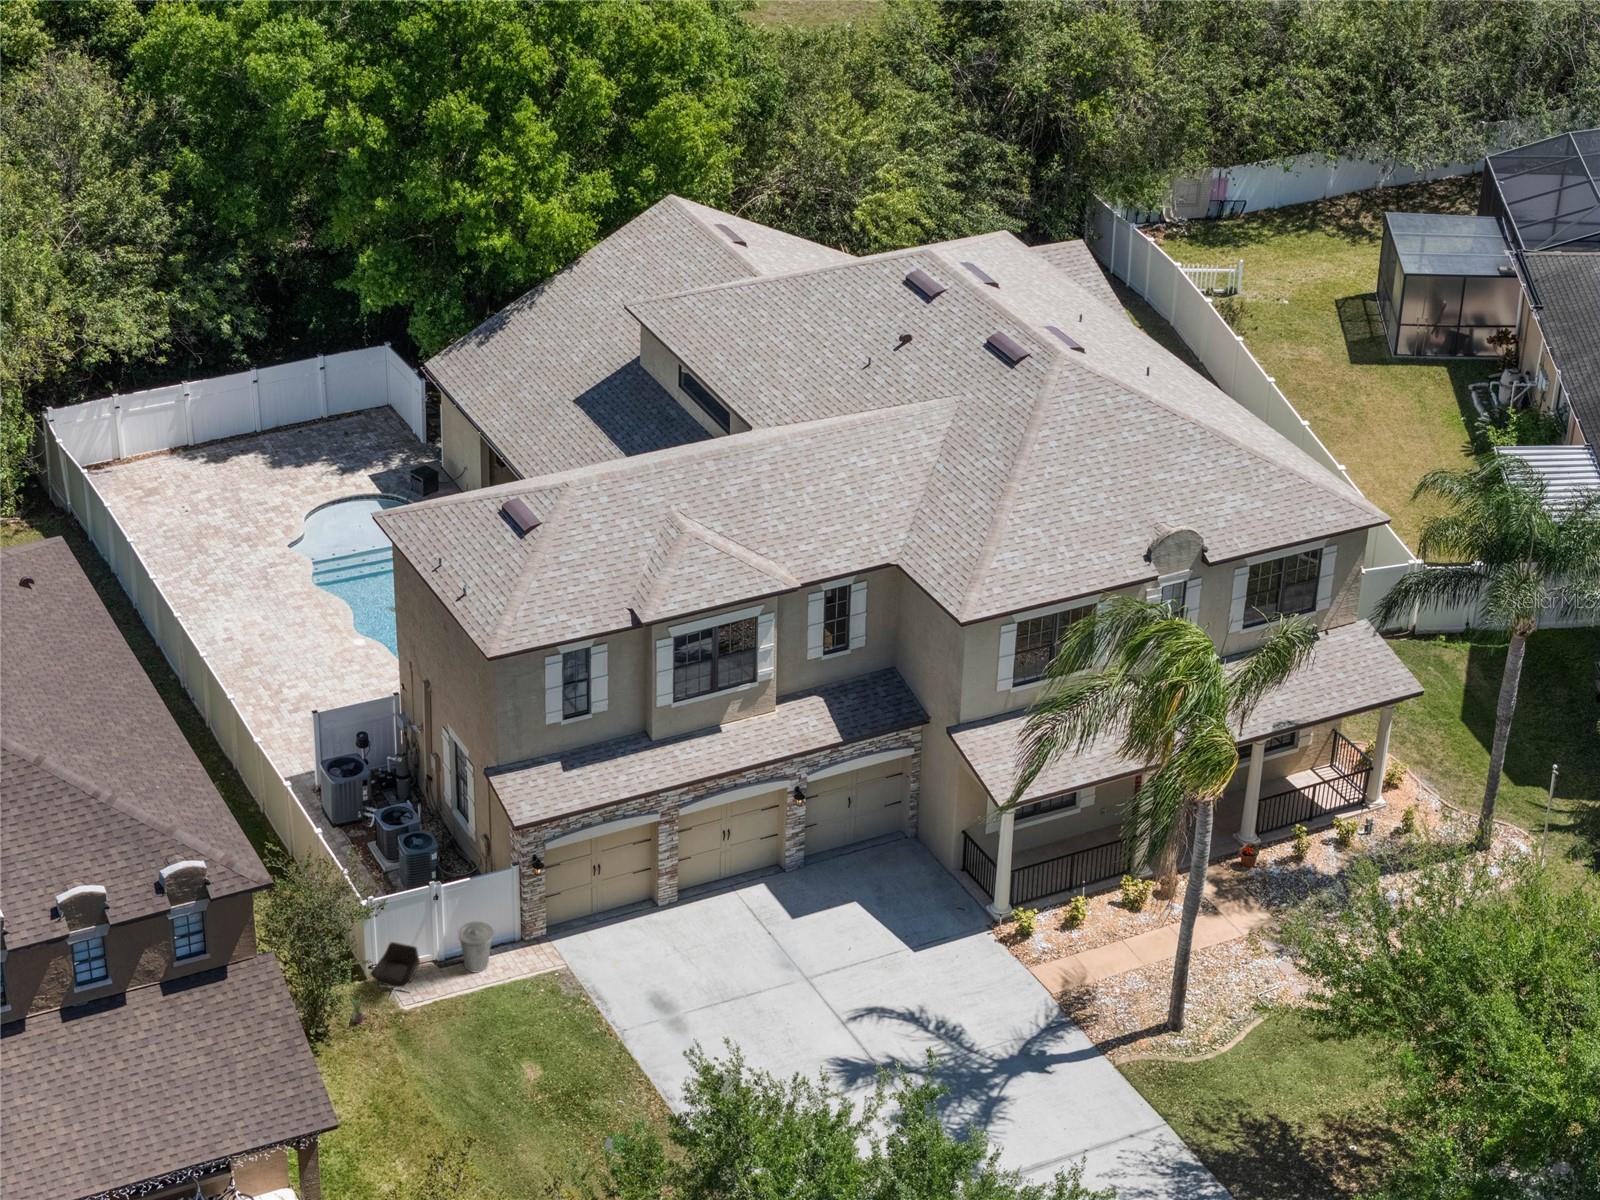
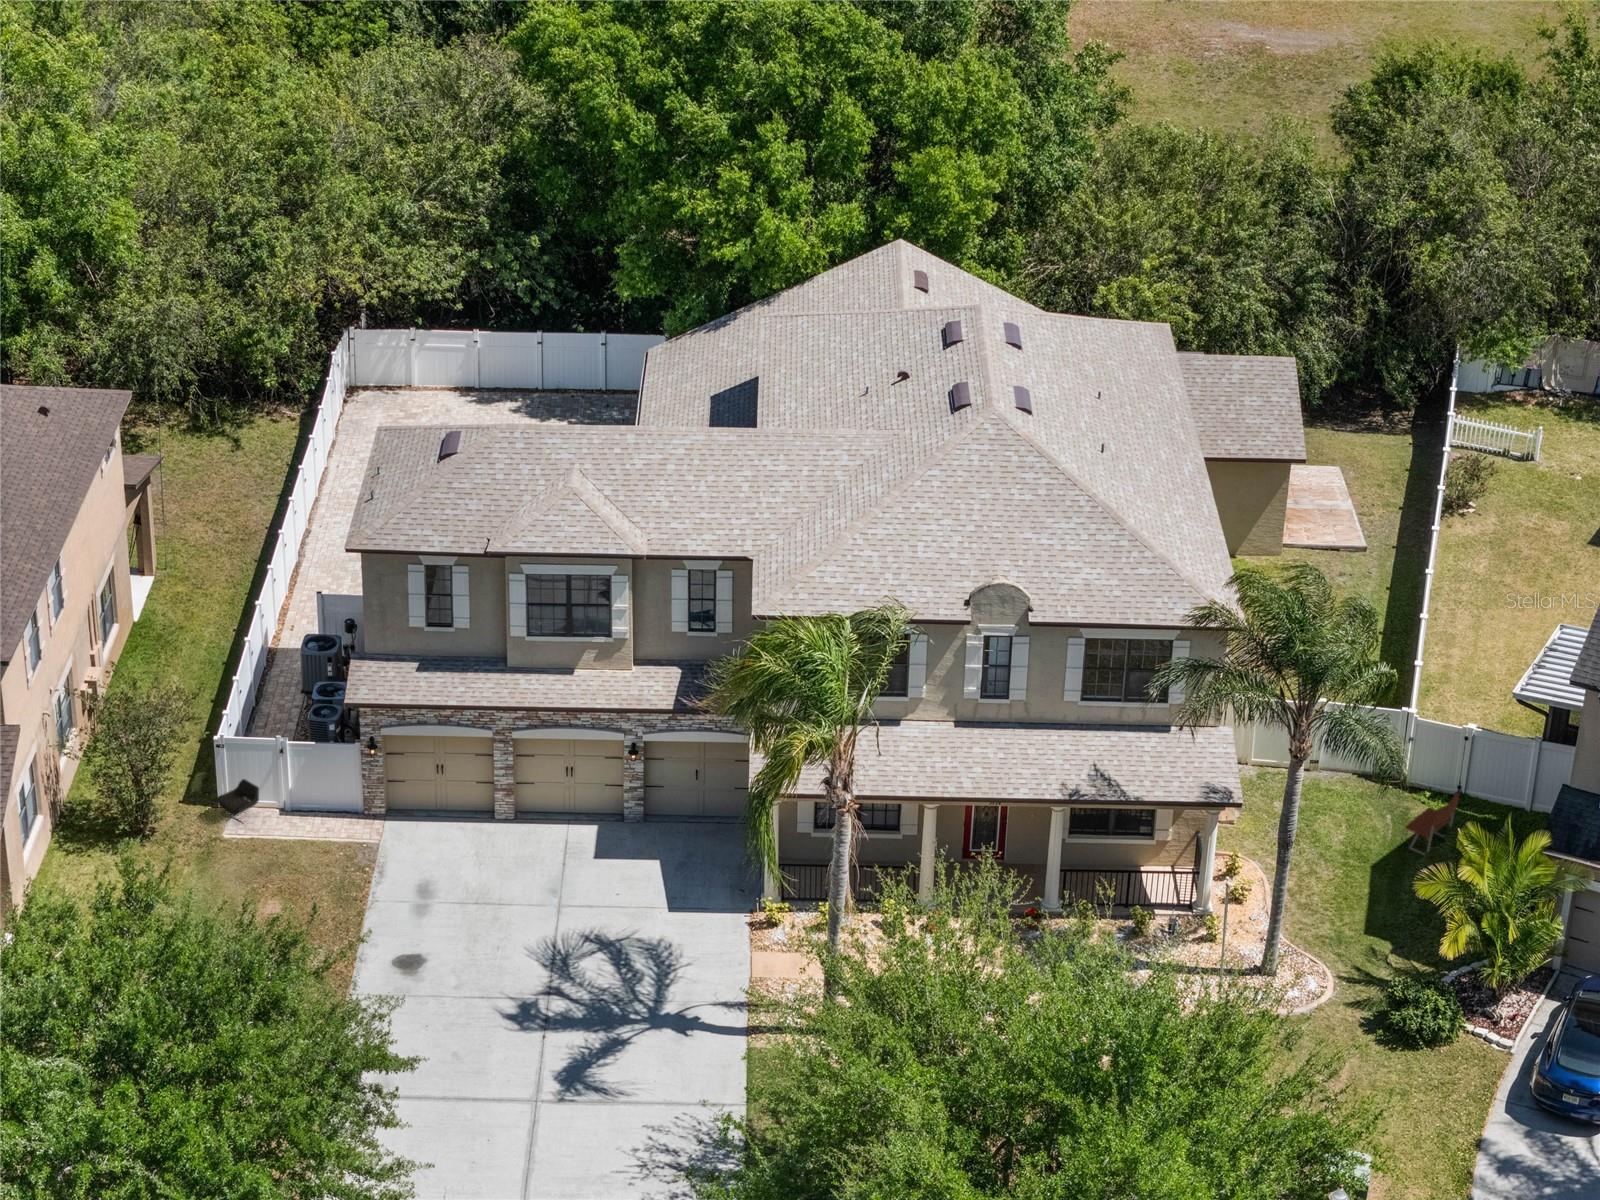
bench: none [1465,632,1504,698] -> present [1405,793,1459,855]
trash can: present [458,922,493,972] -> none [294,781,325,824]
decorative plant: present [351,997,370,1023] -> none [173,807,201,833]

